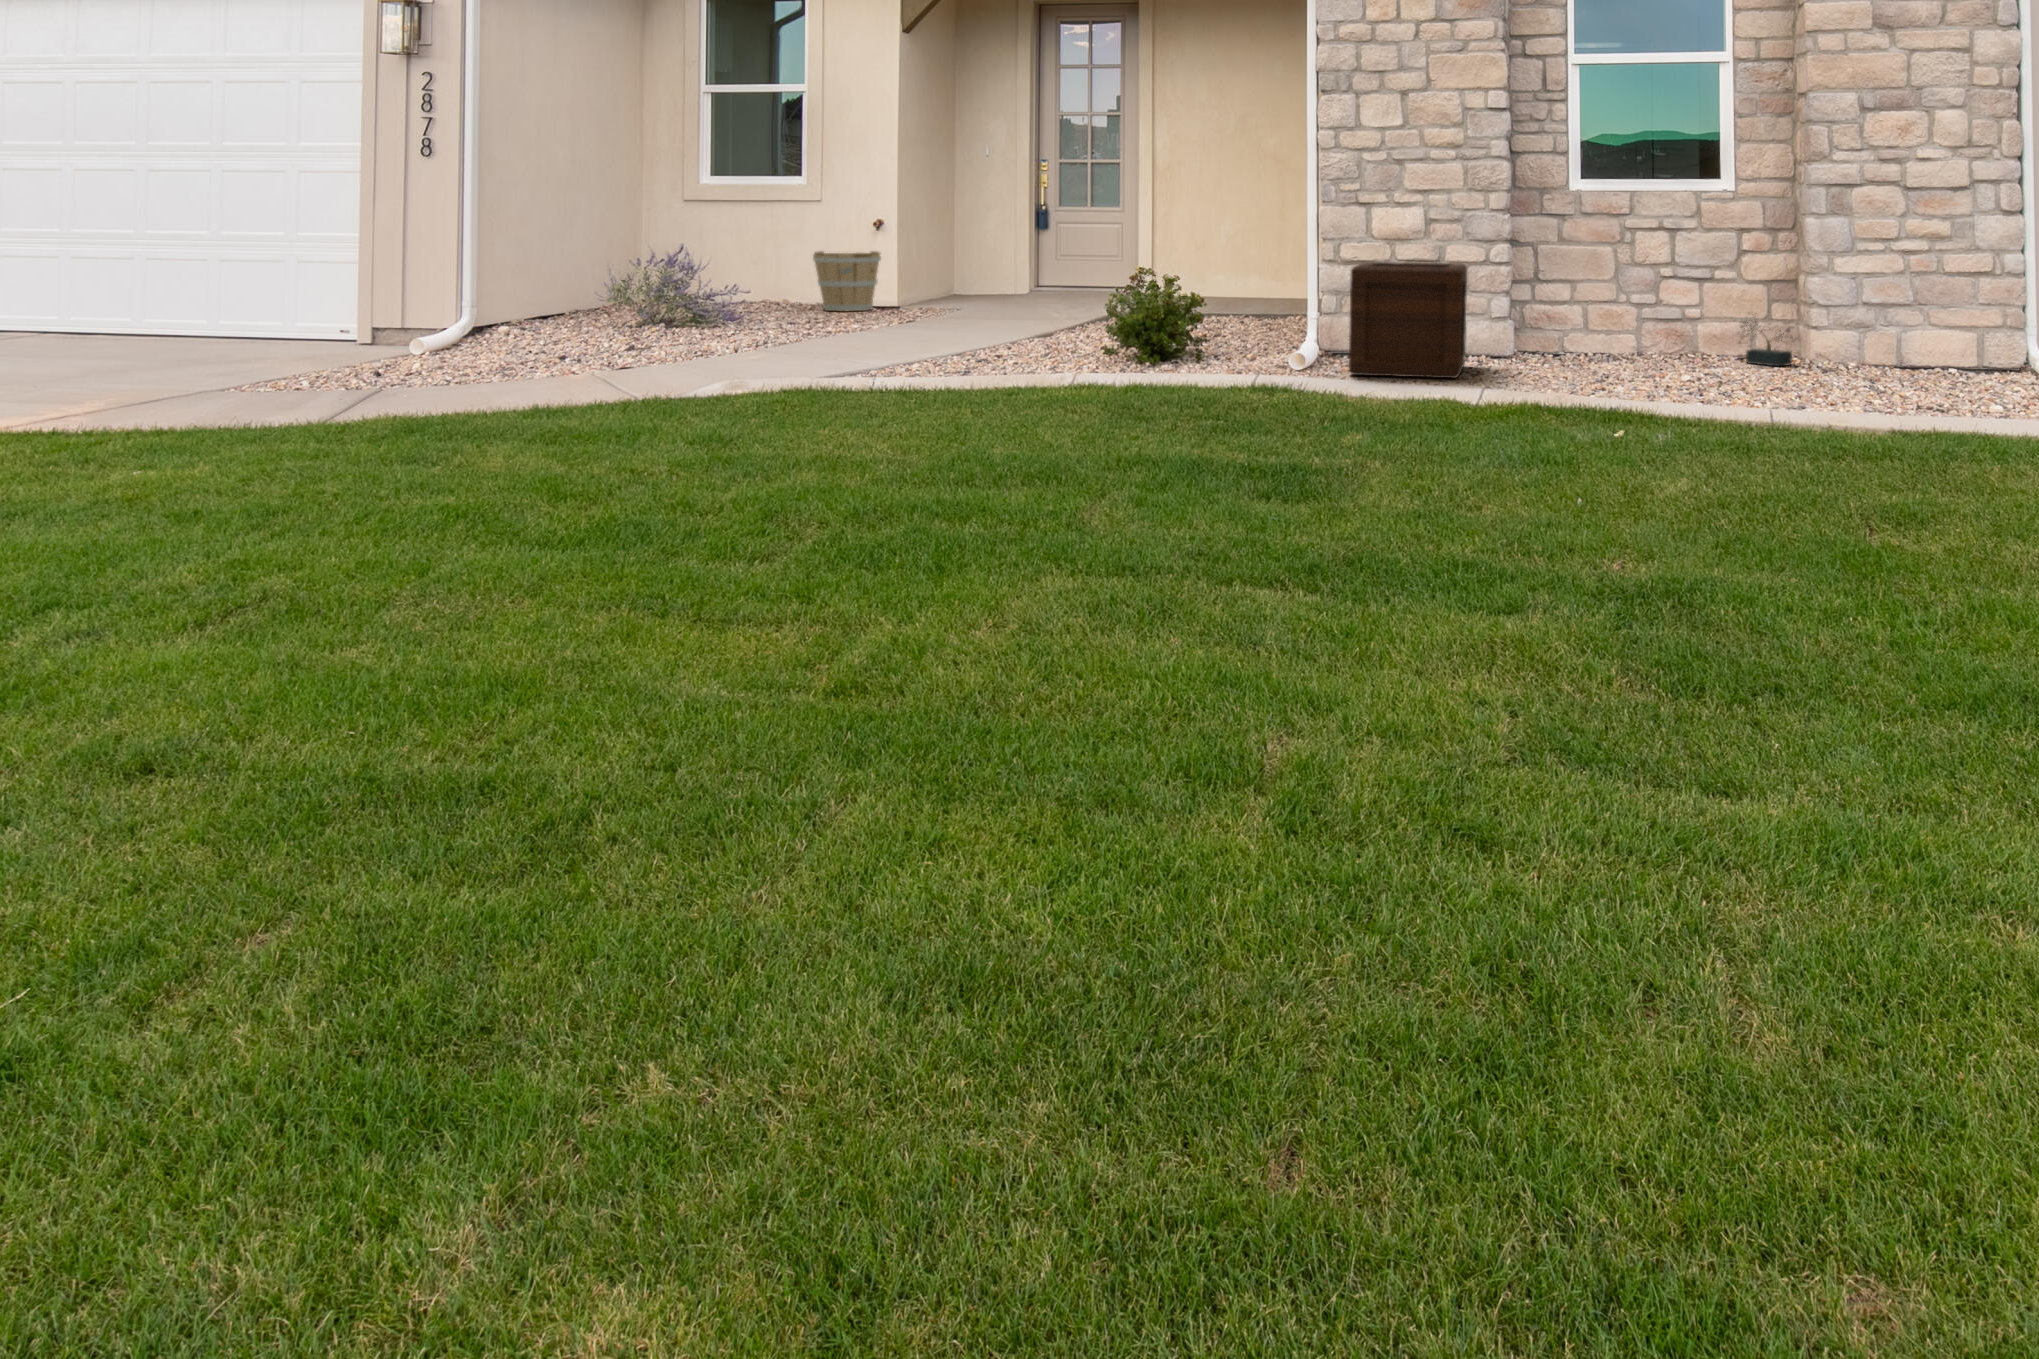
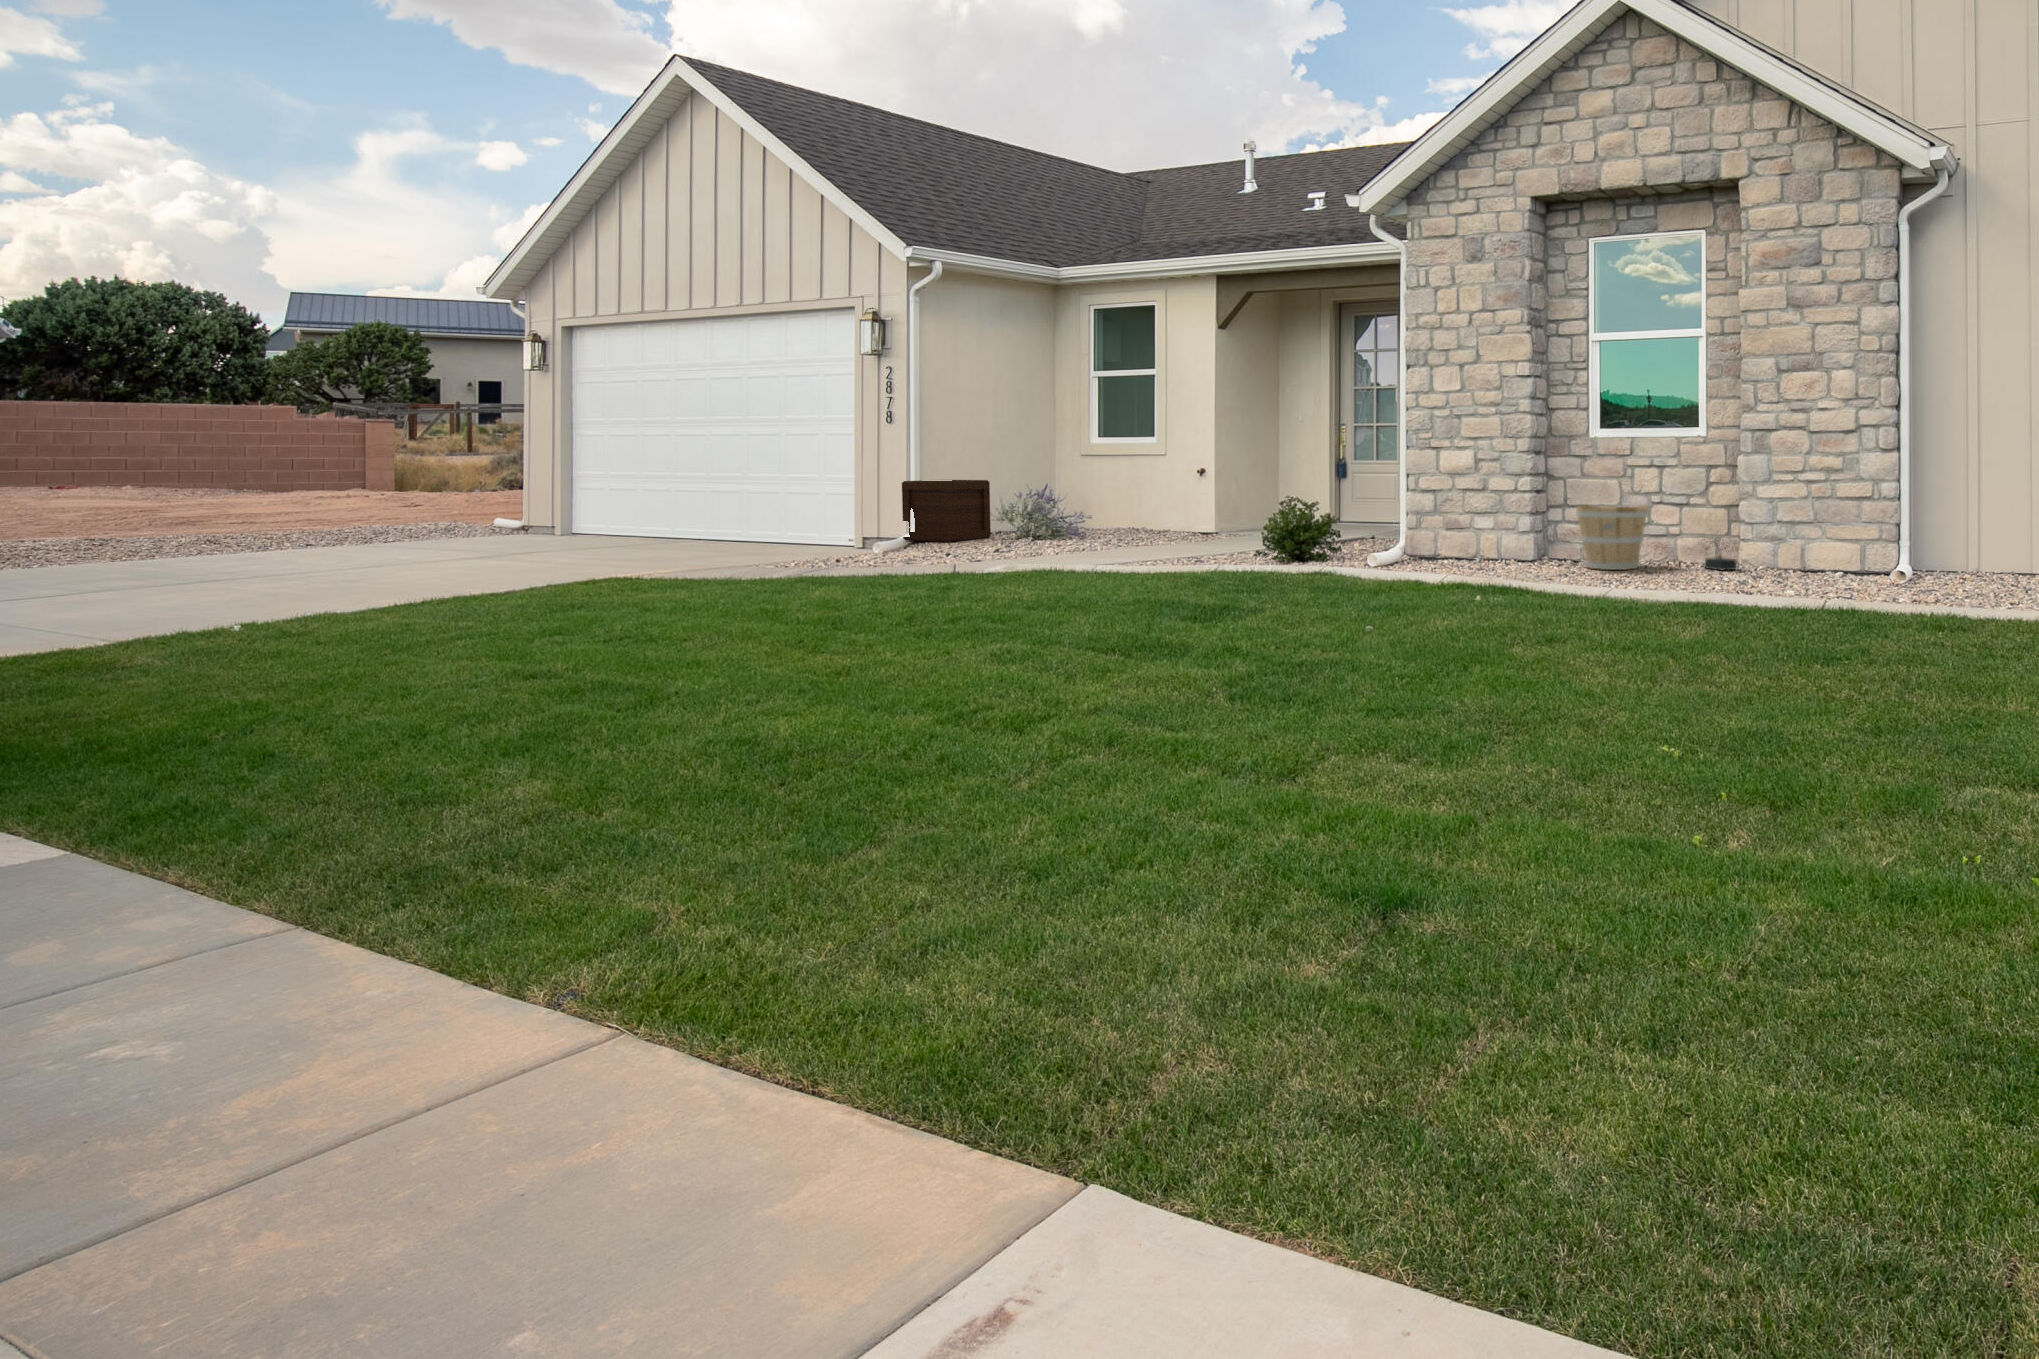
wooden bucket: present [813,251,881,311] -> present [1576,505,1649,570]
wooden crate: present [1349,262,1467,378] -> present [902,480,991,542]

